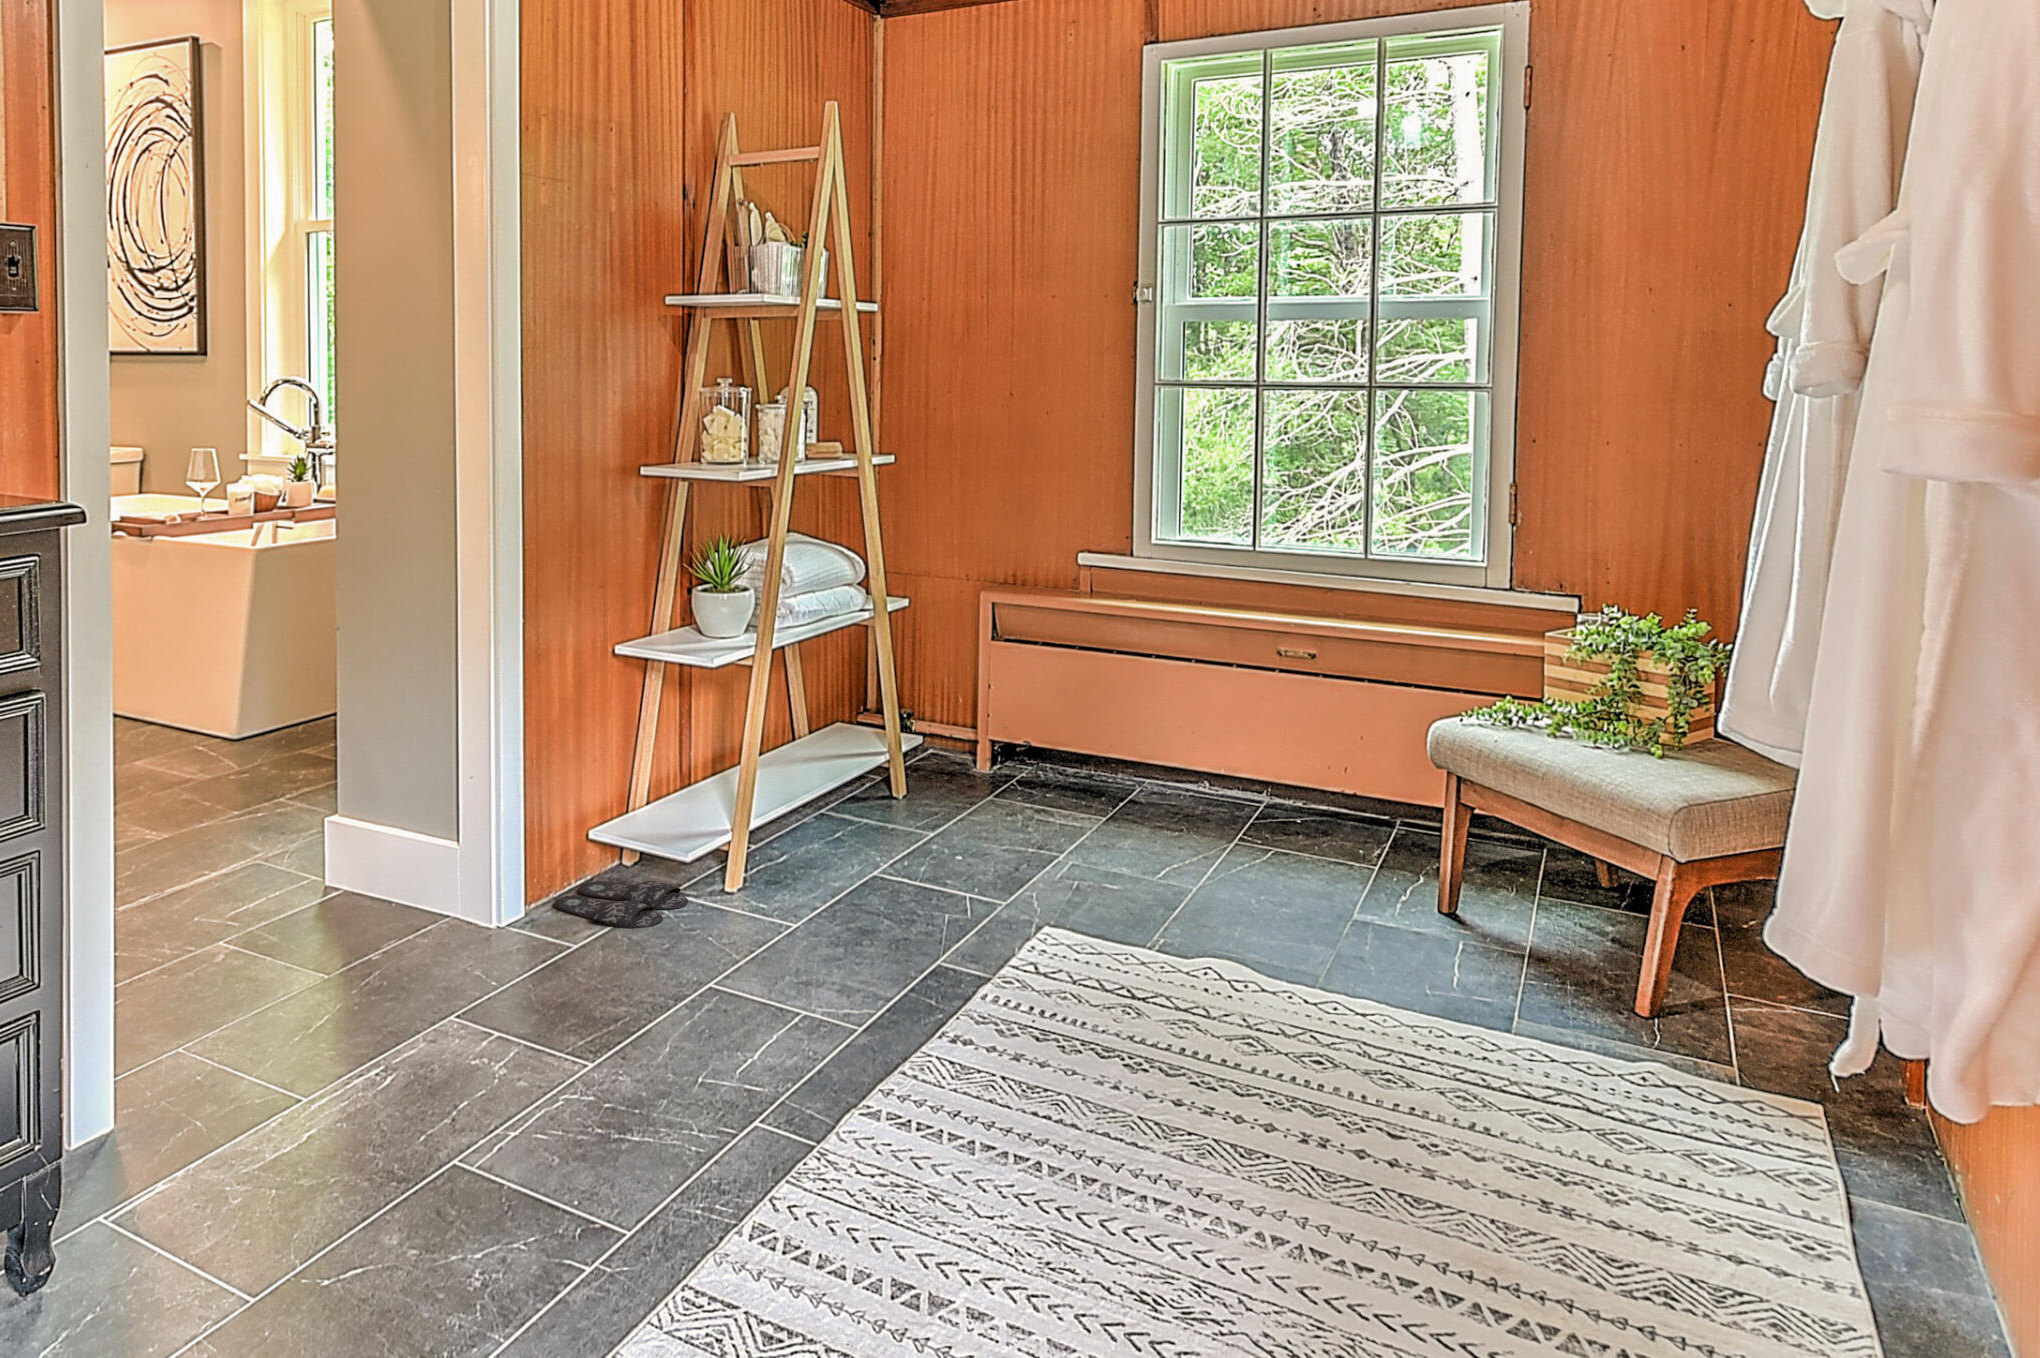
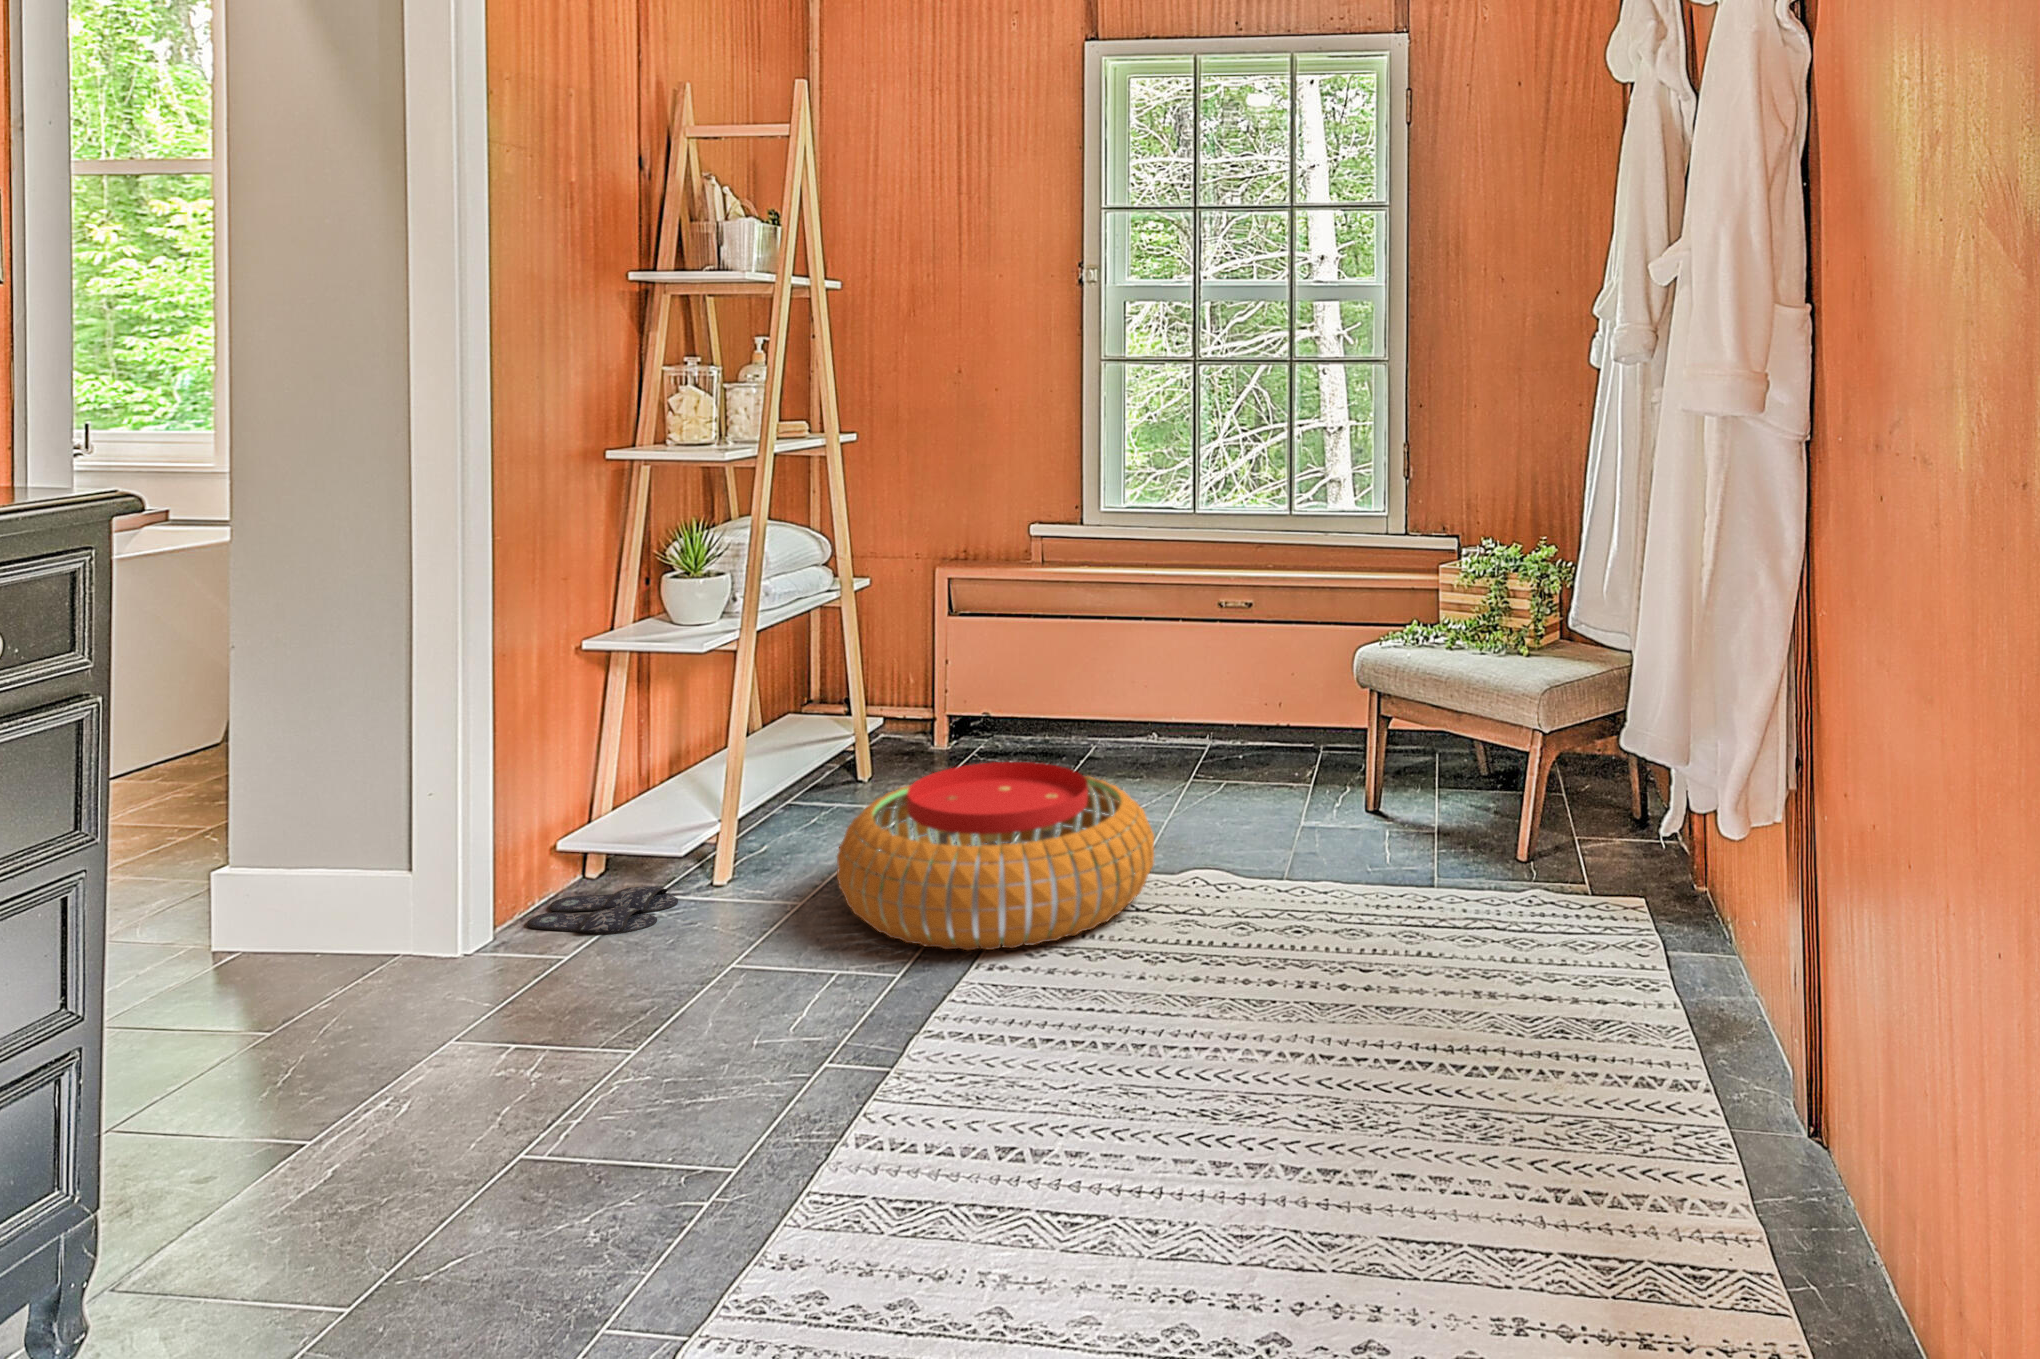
pouf: none [823,805,1161,1021] -> present [837,762,1154,950]

